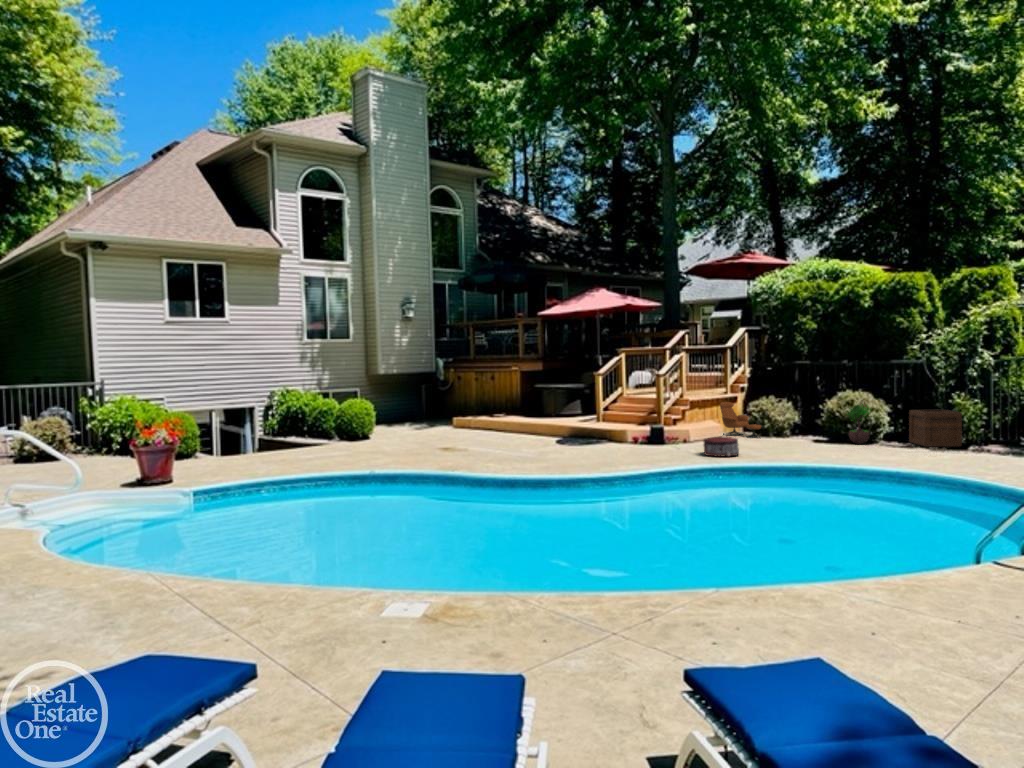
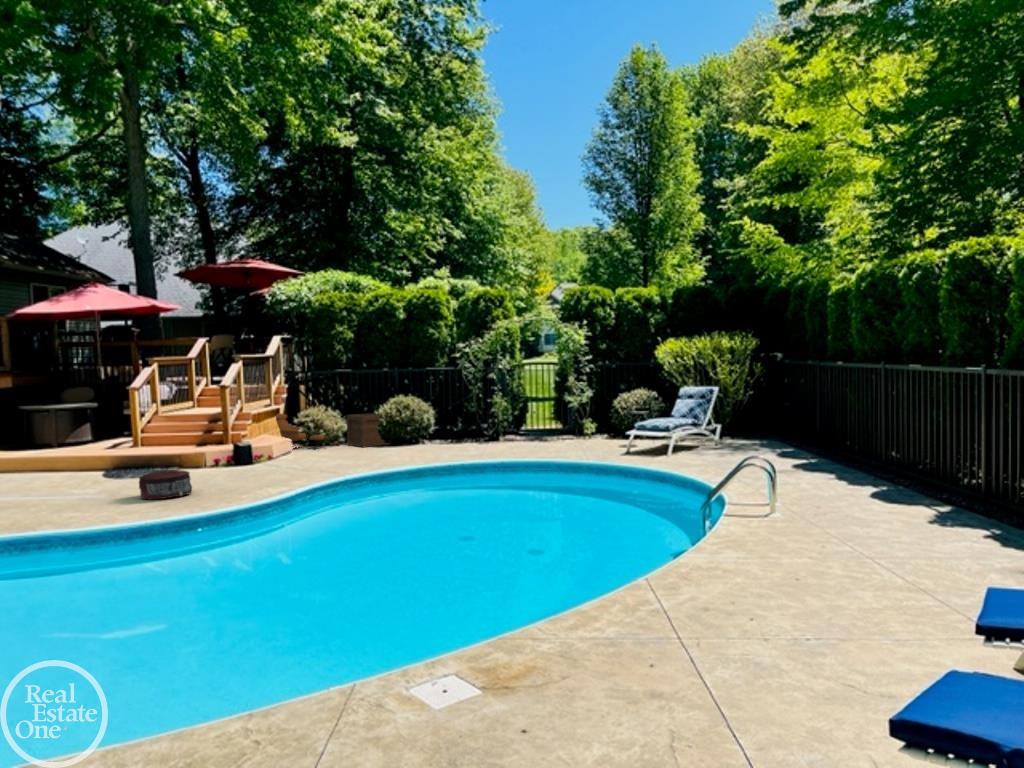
potted tree: present [847,404,869,444] -> none [407,404,429,444]
wooden crate: present [909,410,962,447] -> present [347,413,390,447]
pouf: present [704,436,739,456] -> present [139,470,192,499]

